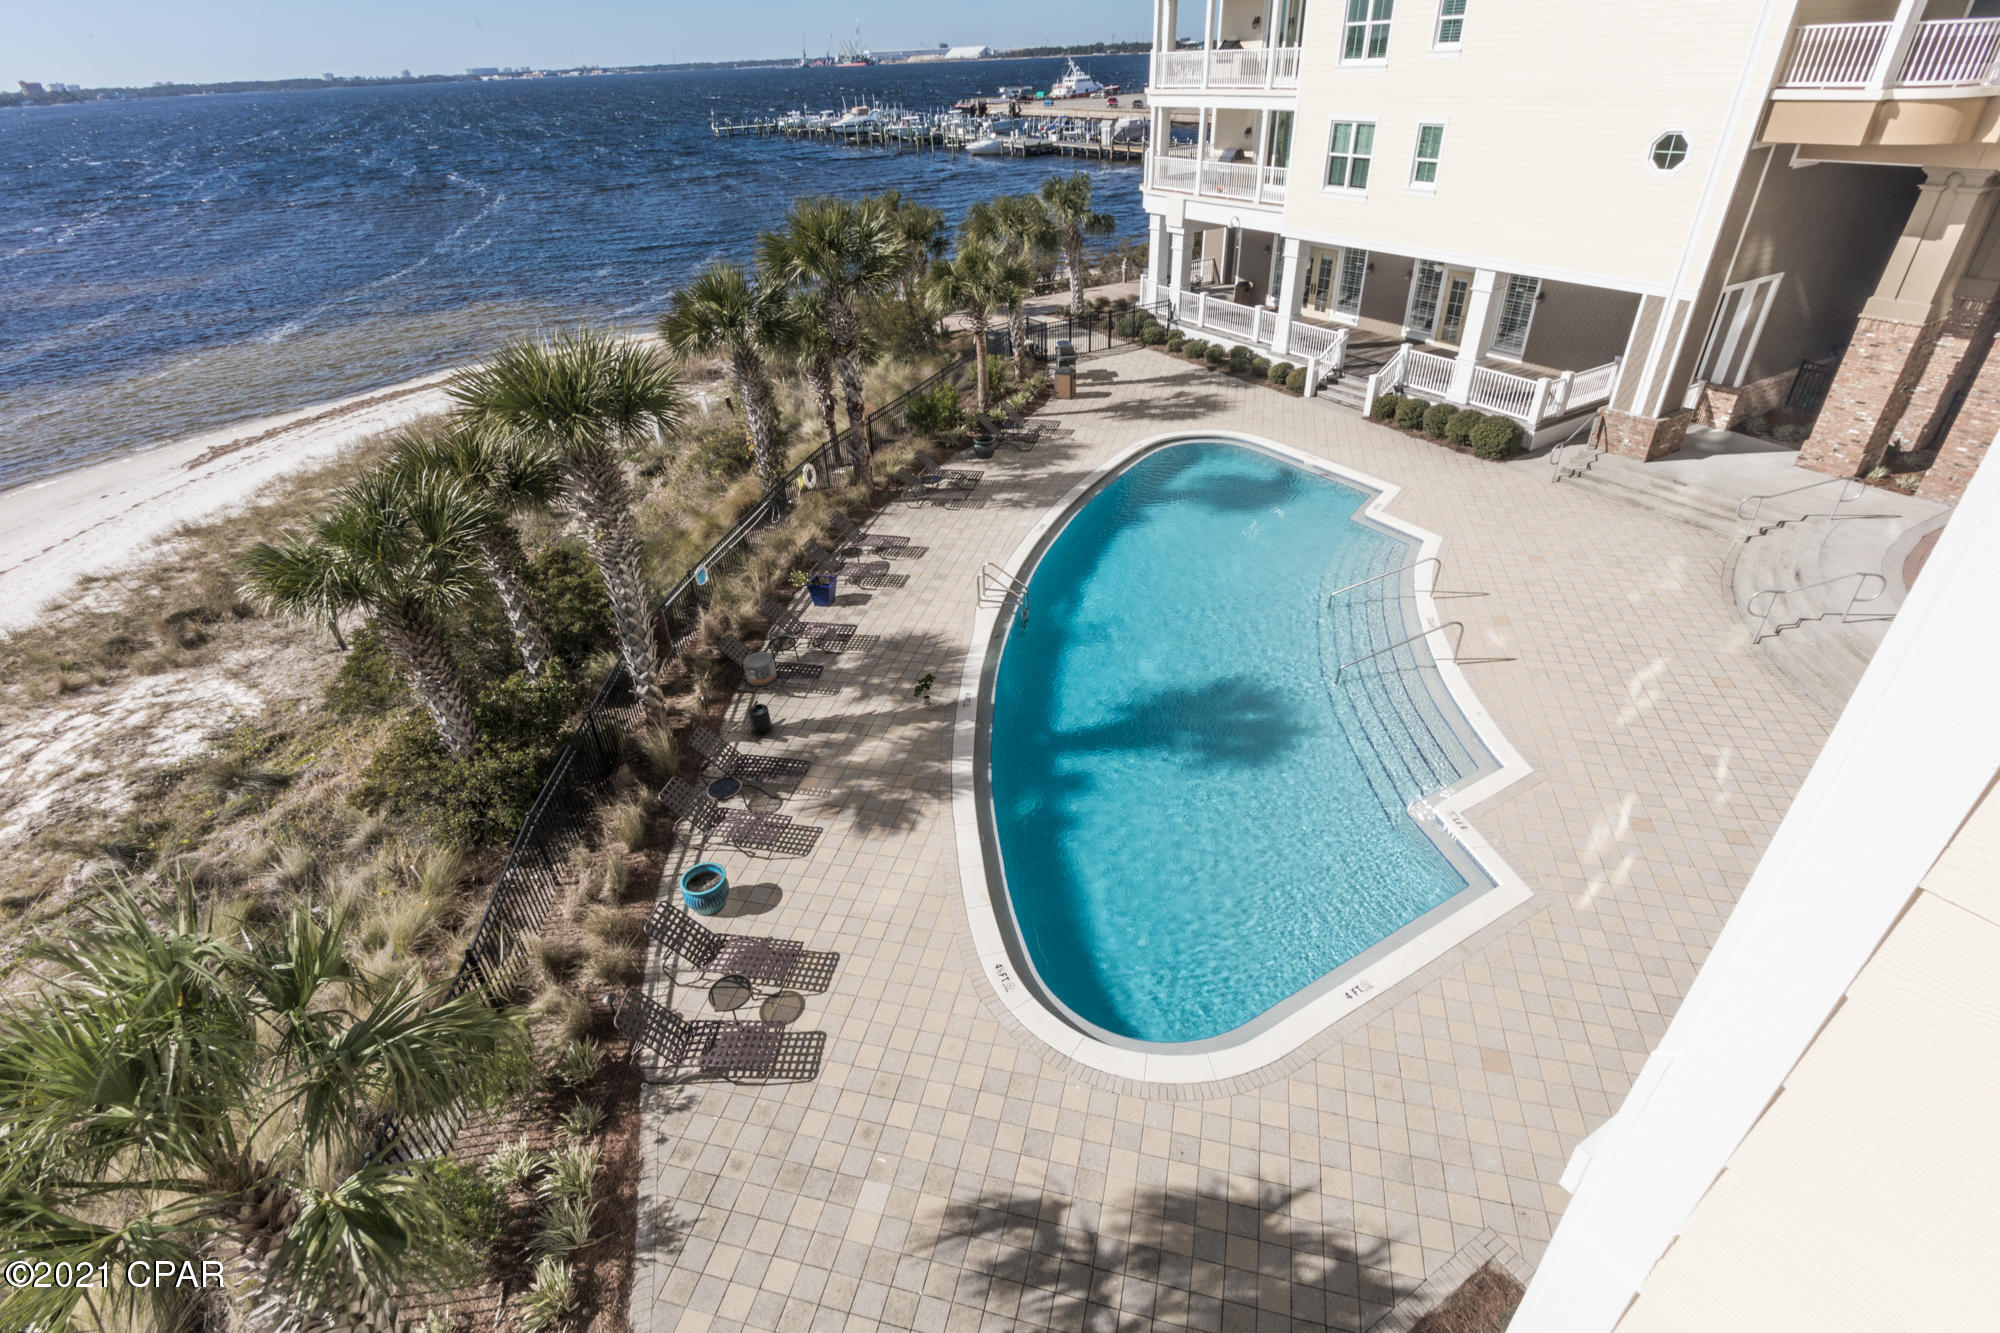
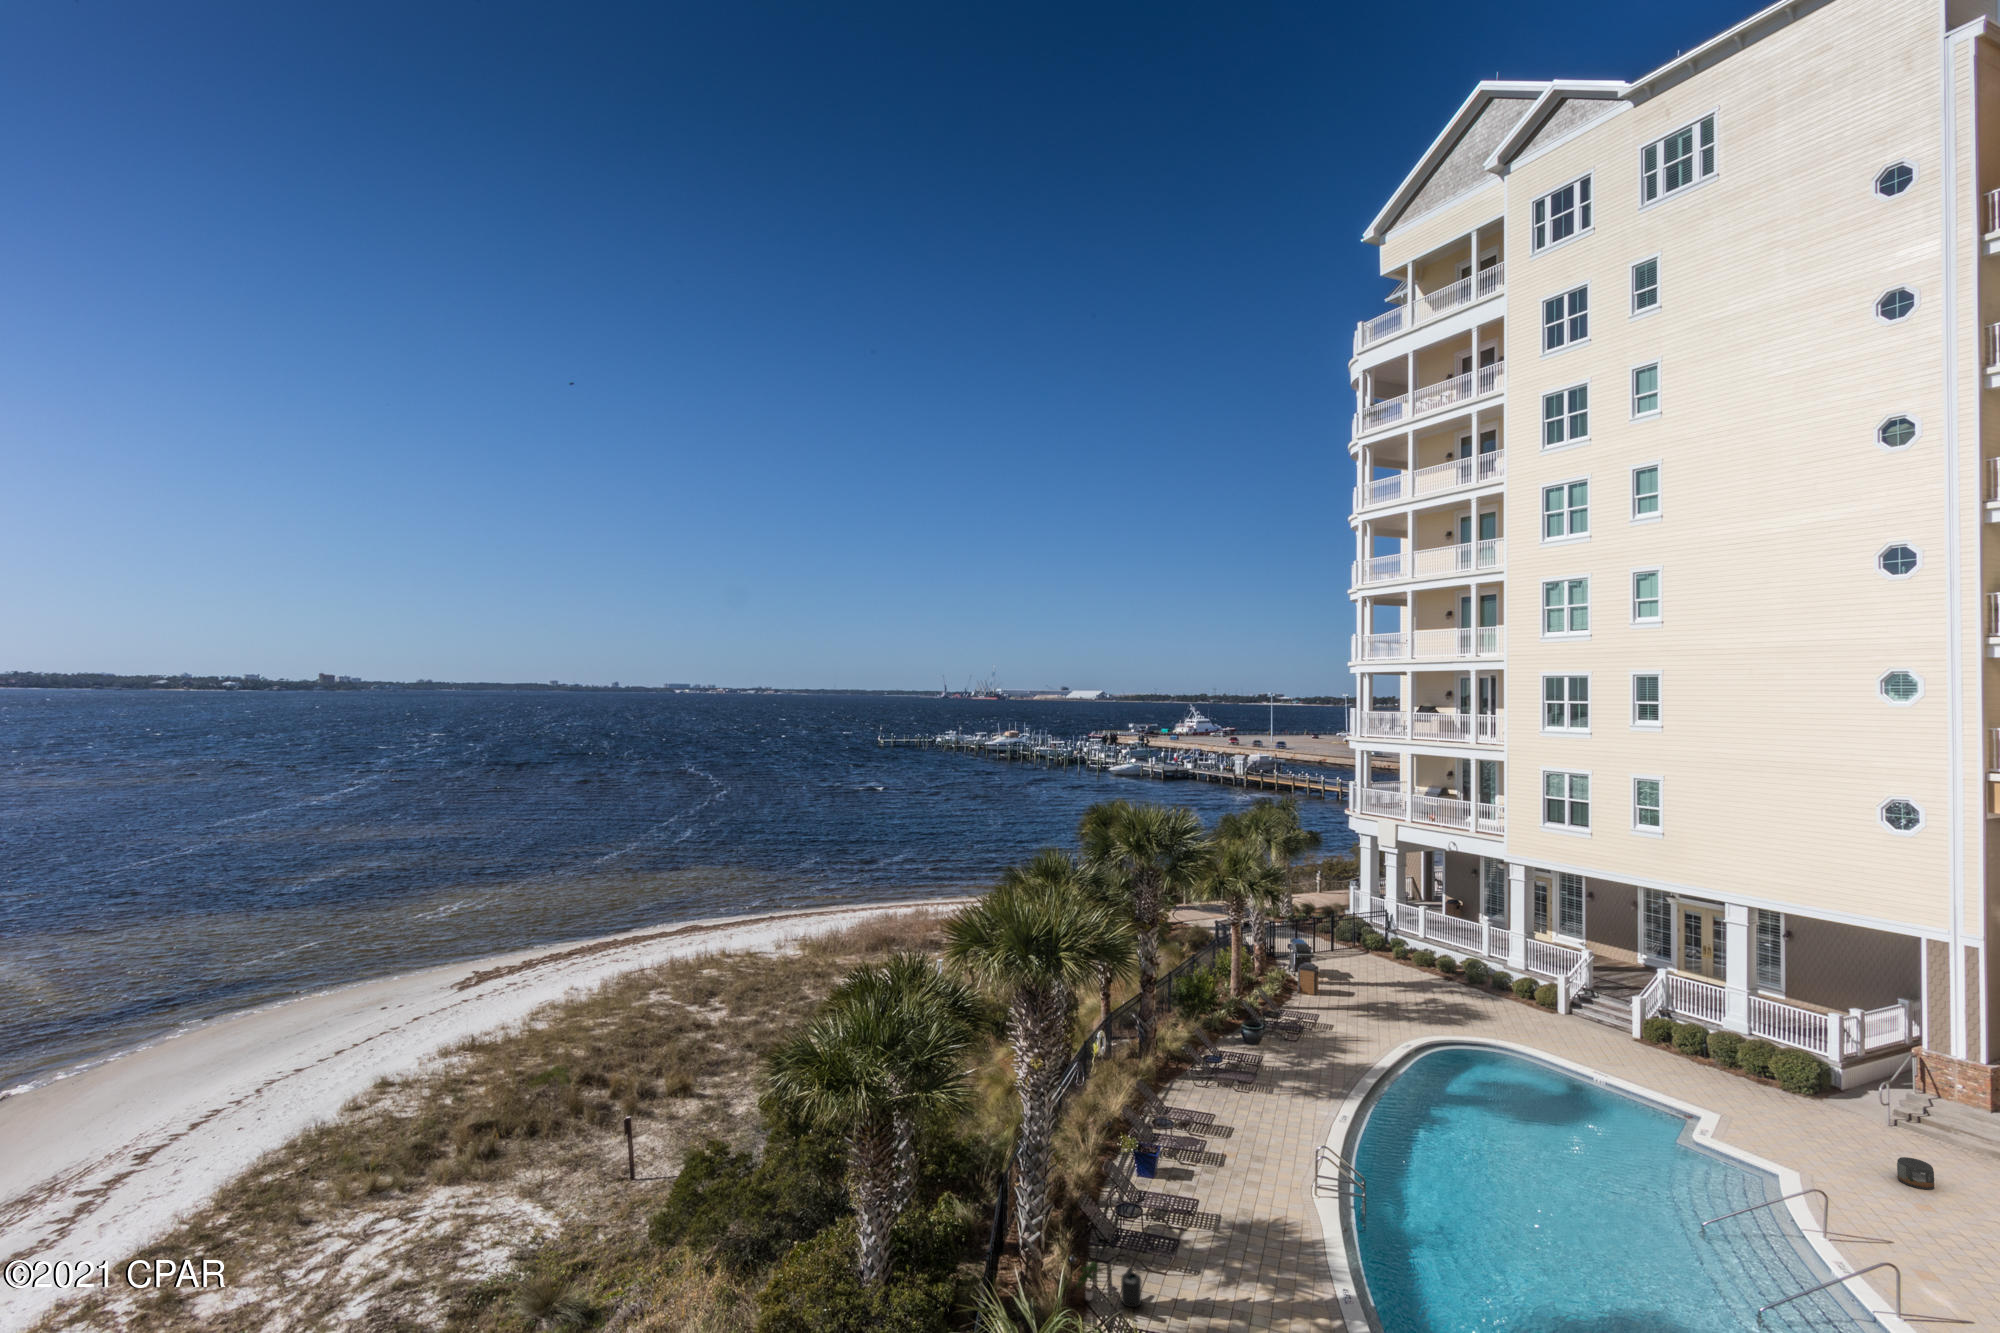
pouf: present [744,652,777,686] -> present [1897,1157,1934,1190]
potted plant: present [914,673,936,705] -> present [1077,1261,1099,1300]

